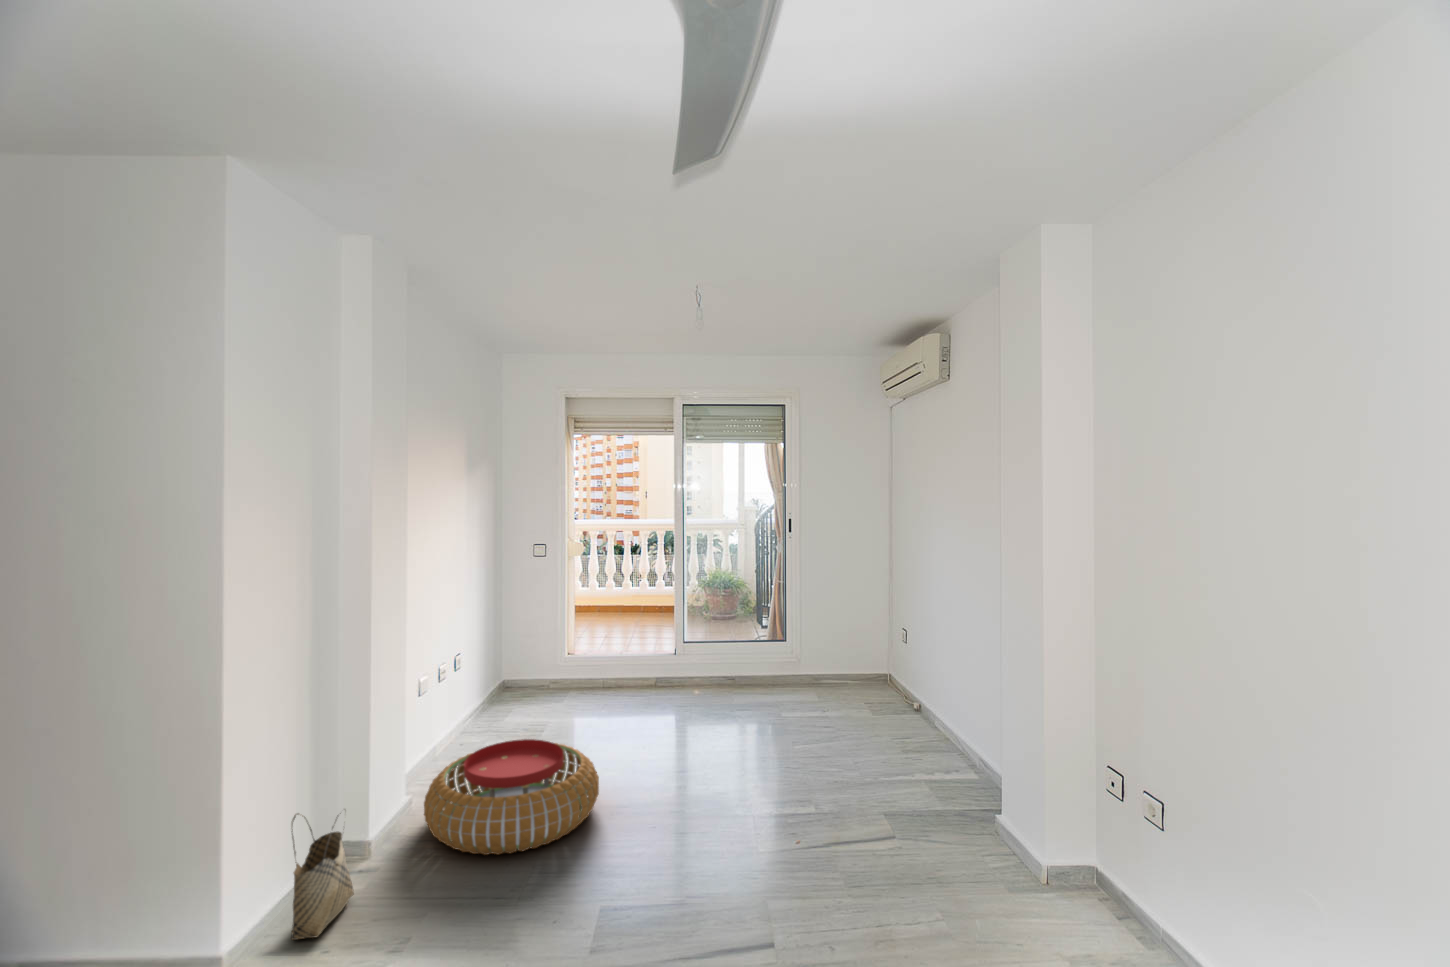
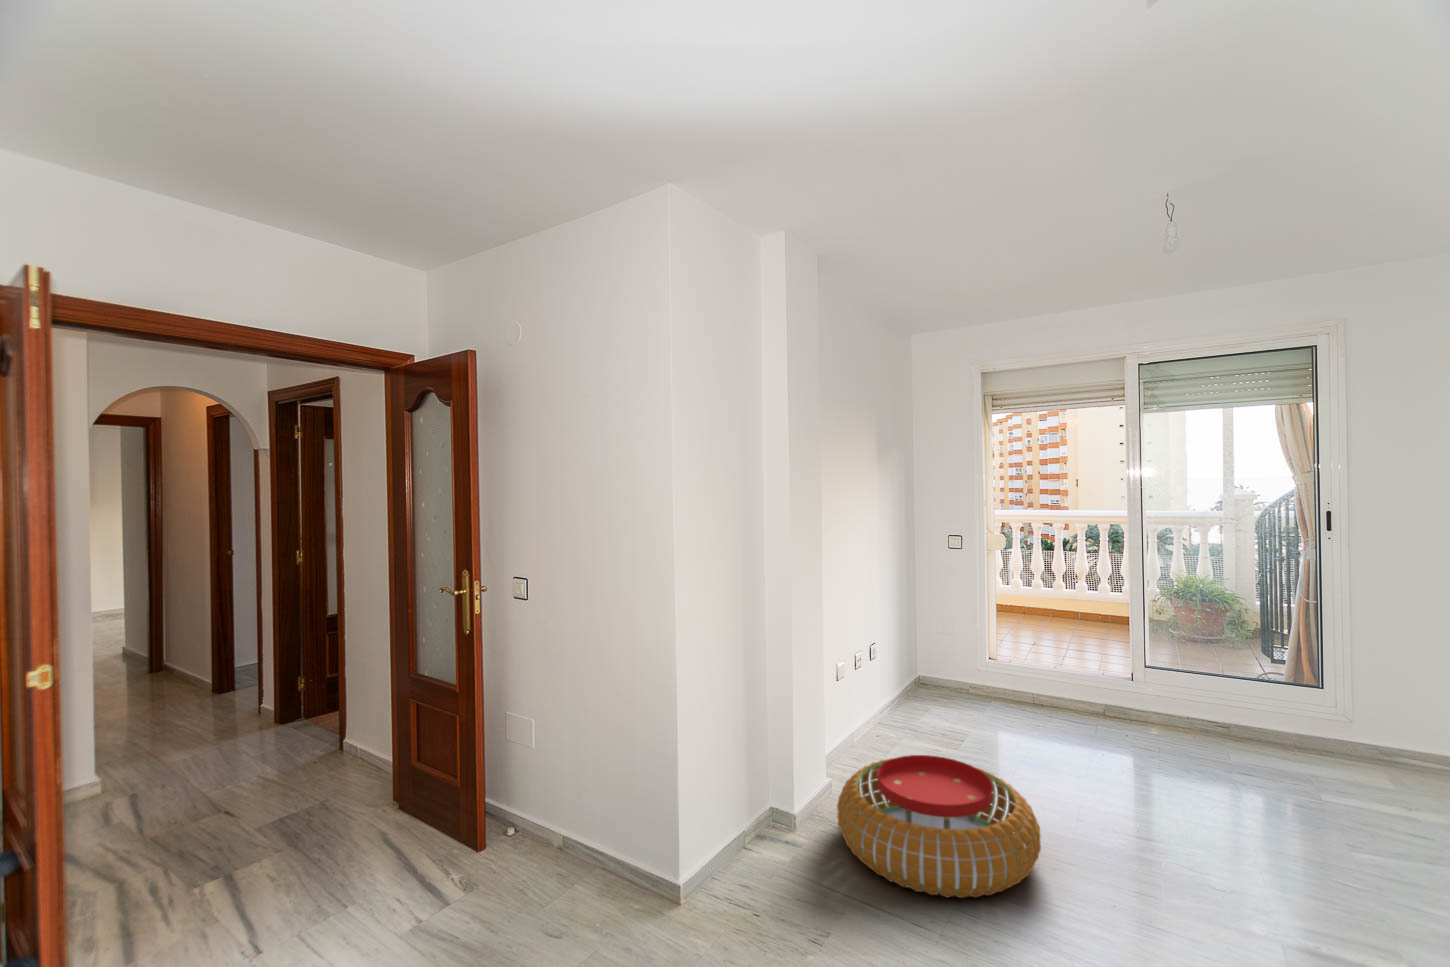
woven basket: present [291,813,354,940] -> none [713,792,770,927]

